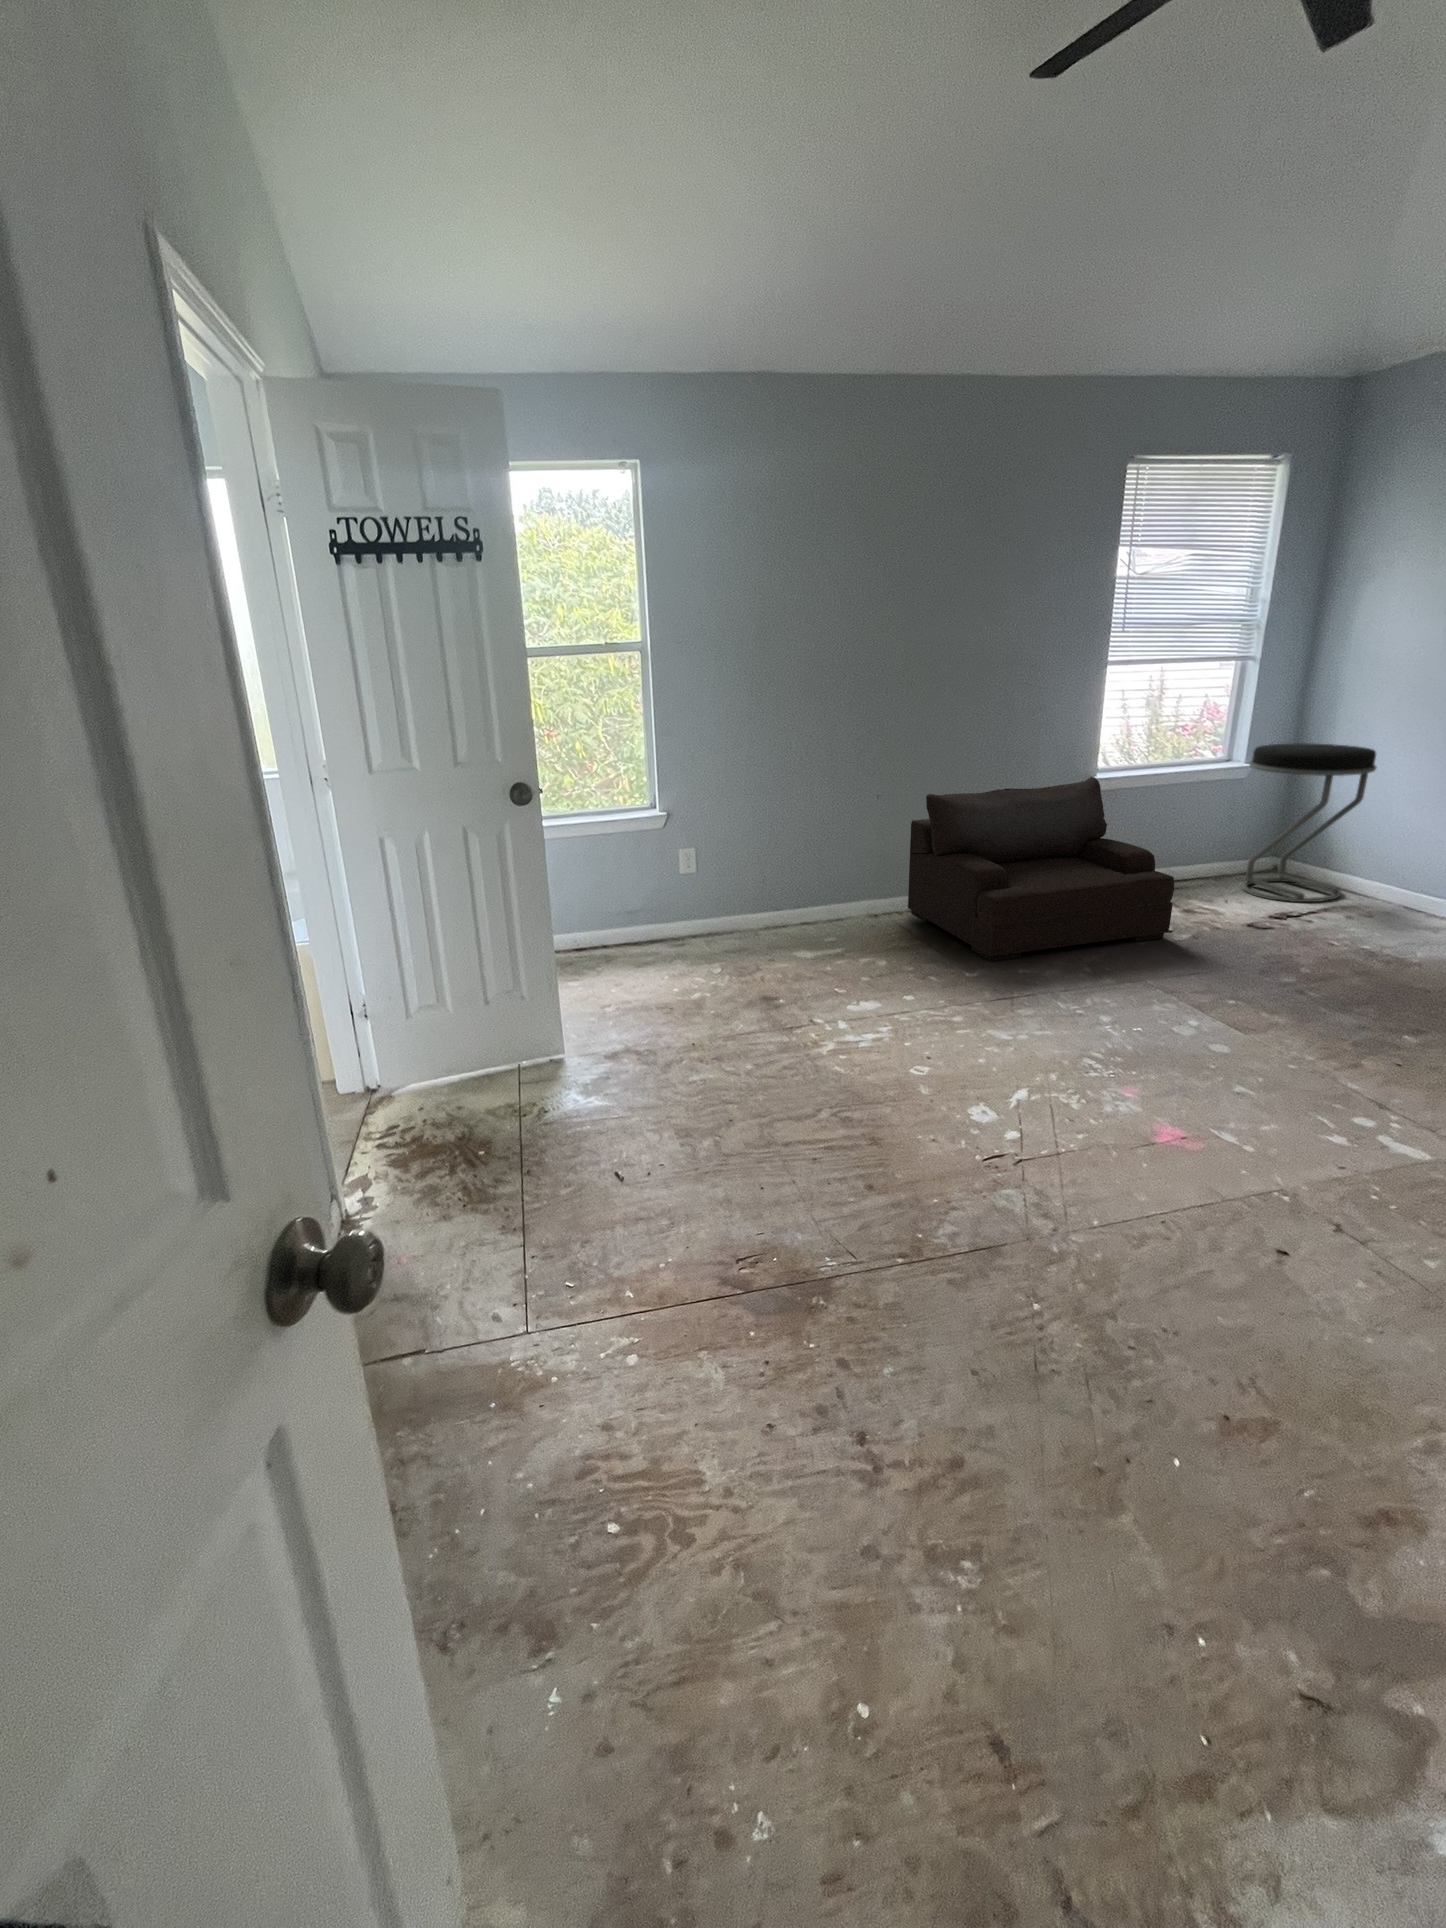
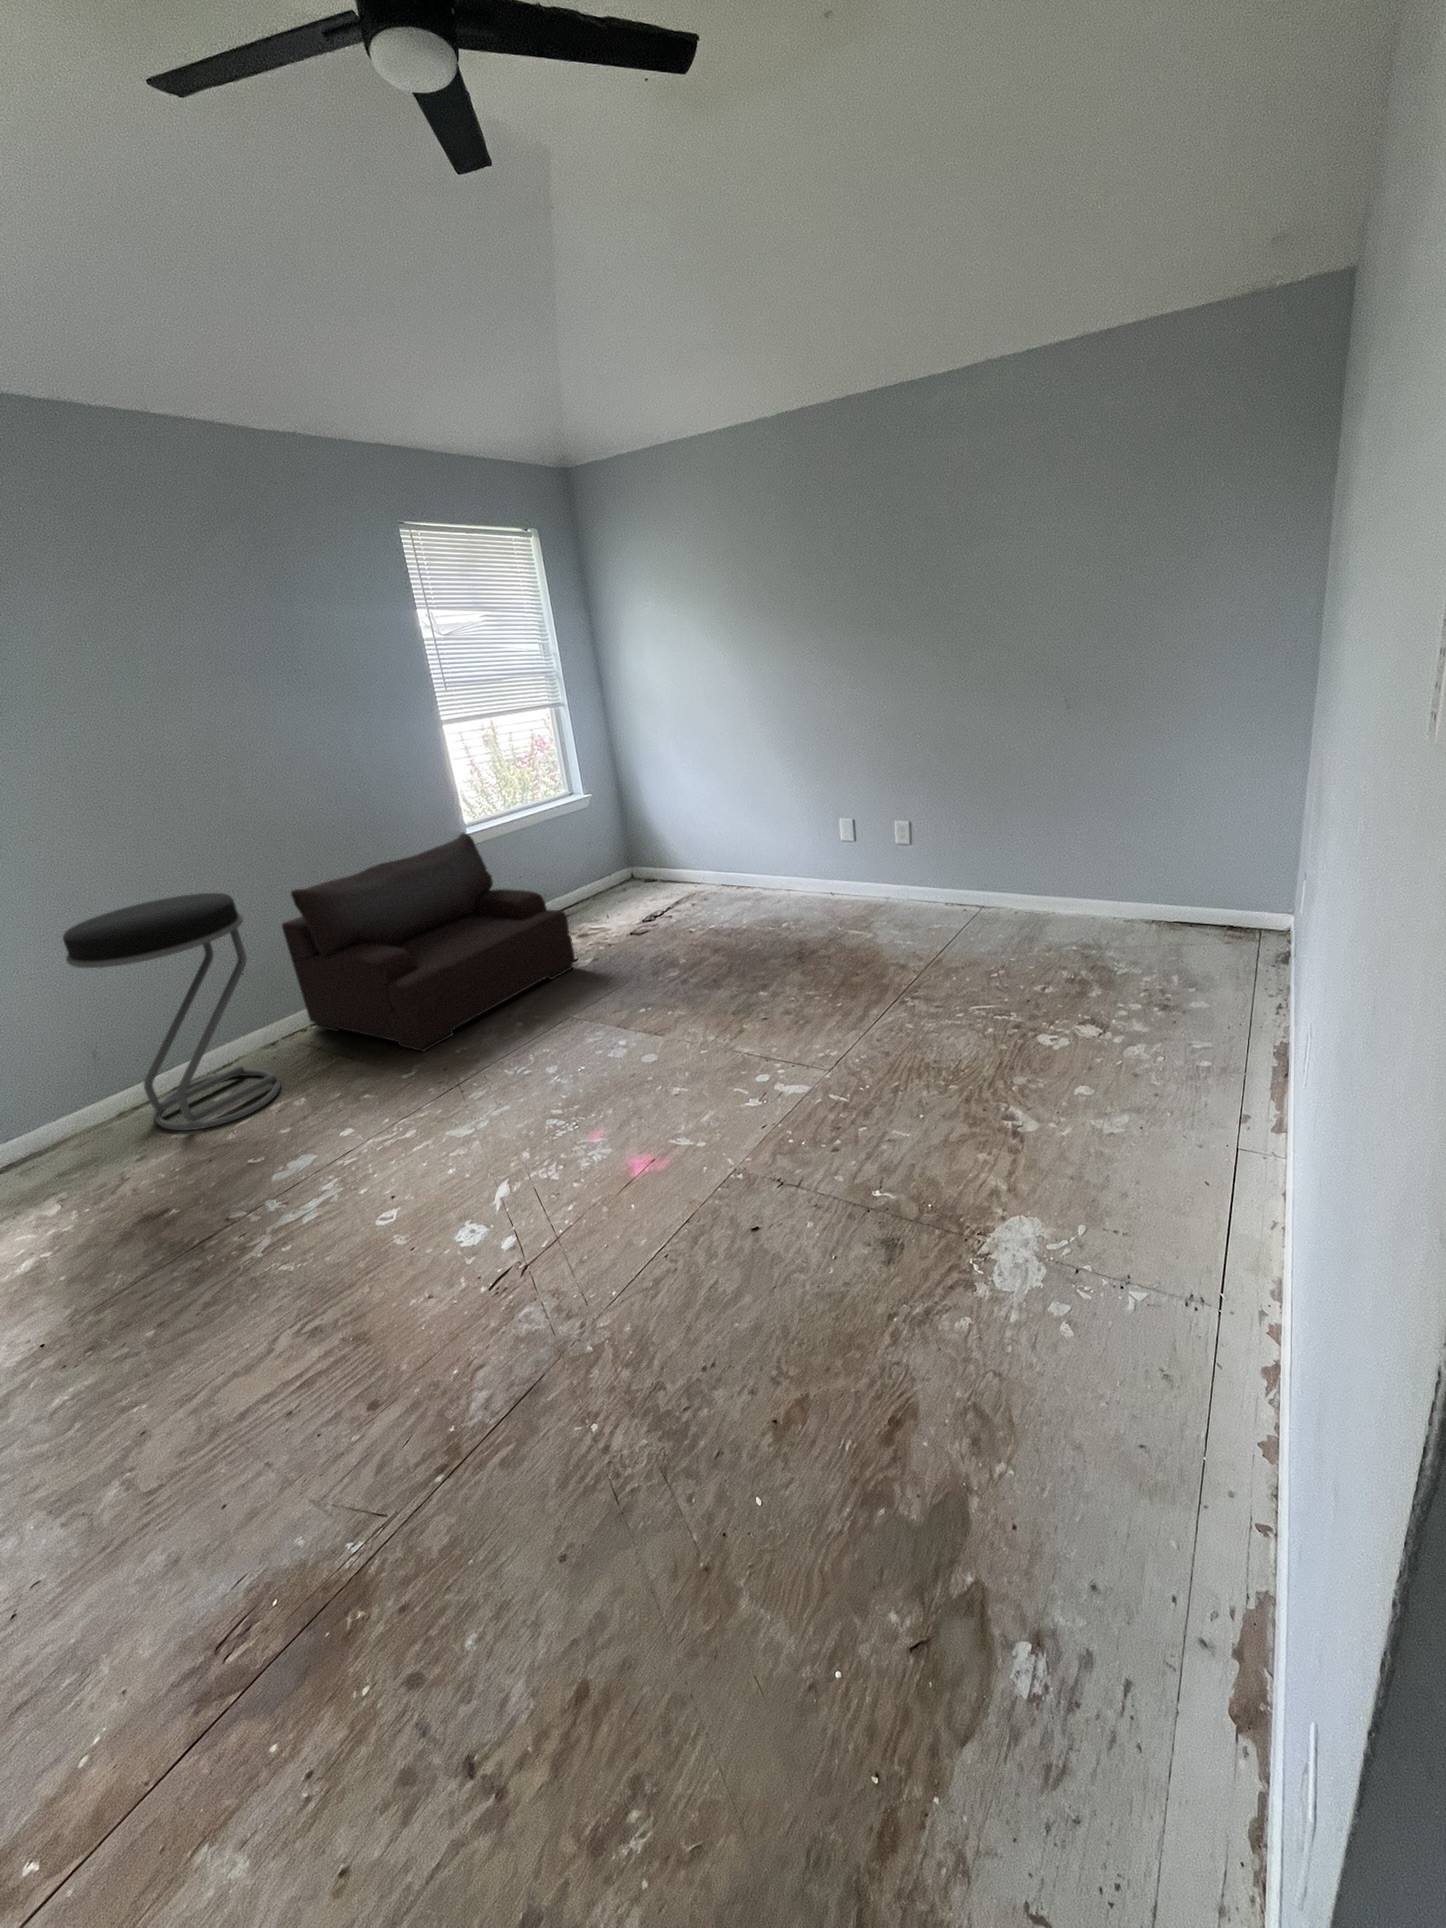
stool: present [1242,743,1376,902] -> present [63,893,280,1131]

